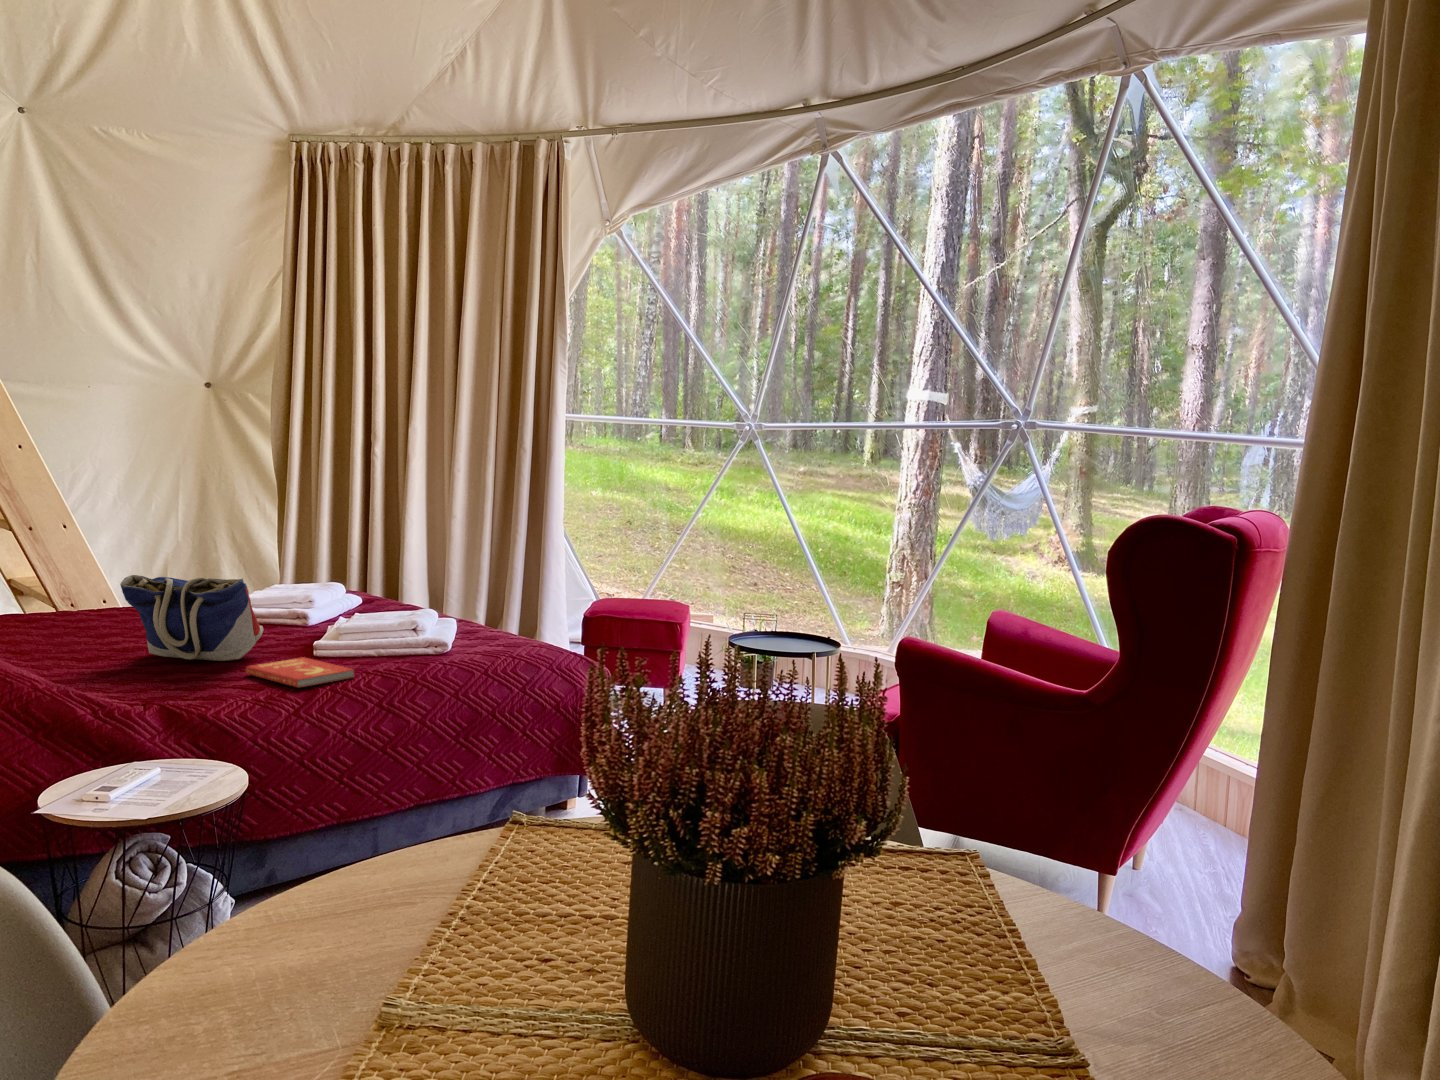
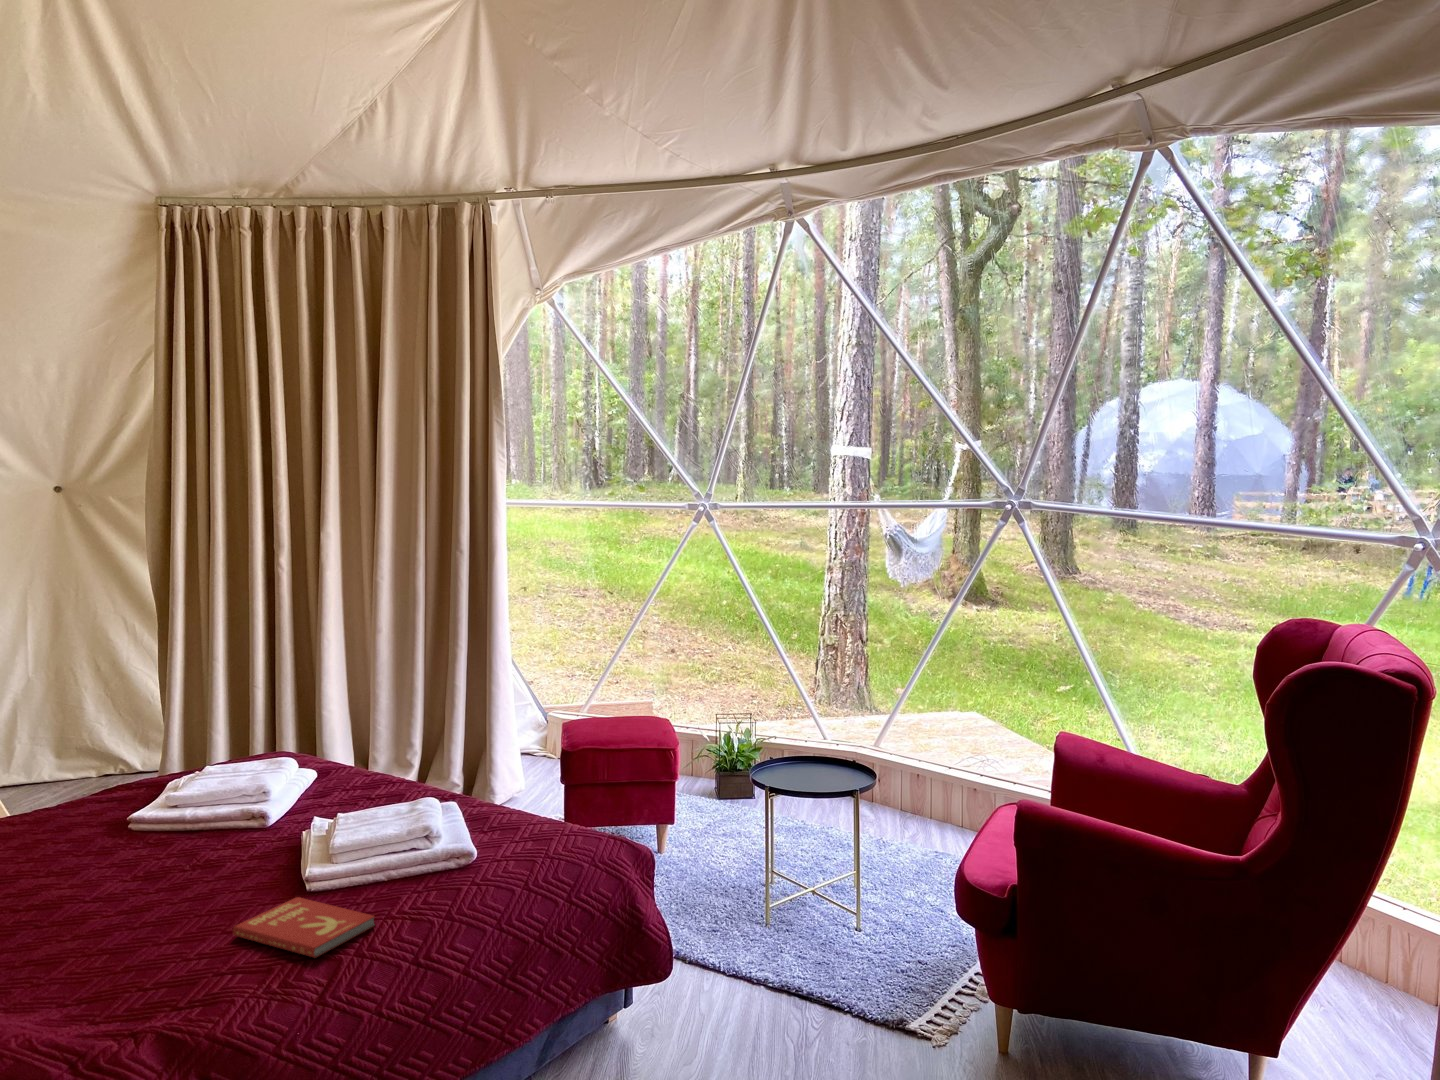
tote bag: present [120,575,264,661] -> none [49,809,236,916]

